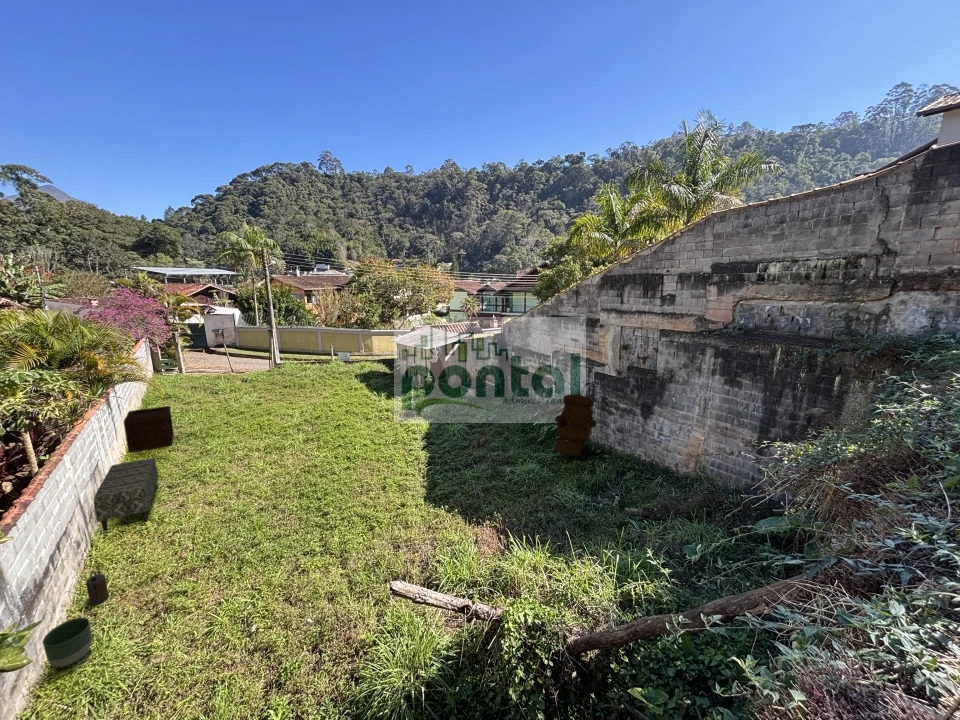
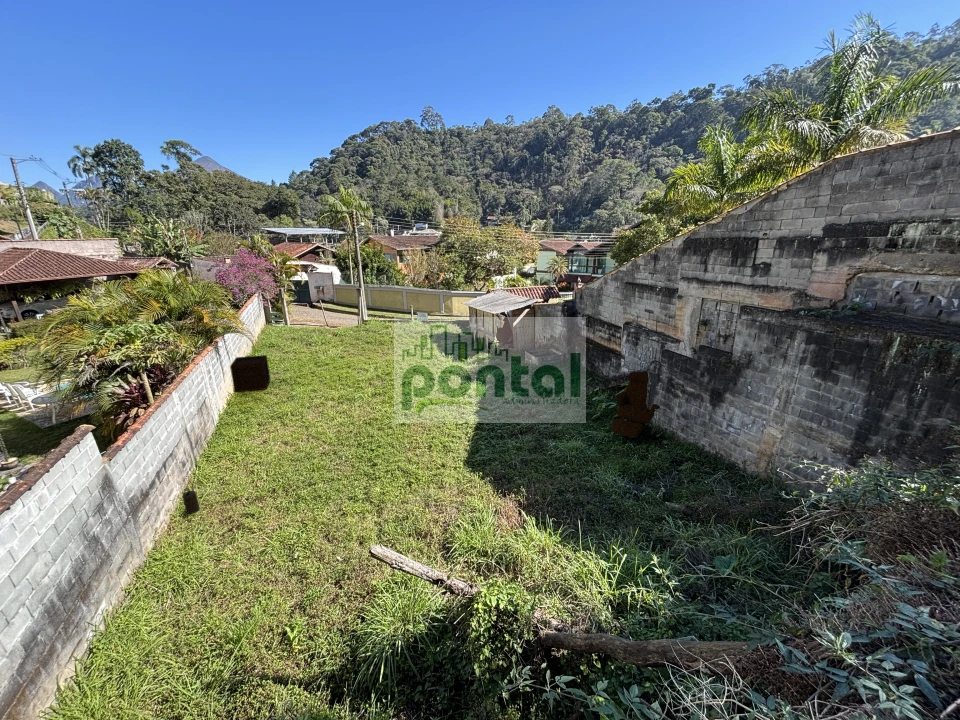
bench: present [94,458,158,531] -> none [197,400,250,456]
planter: present [43,618,92,667] -> none [146,523,181,557]

